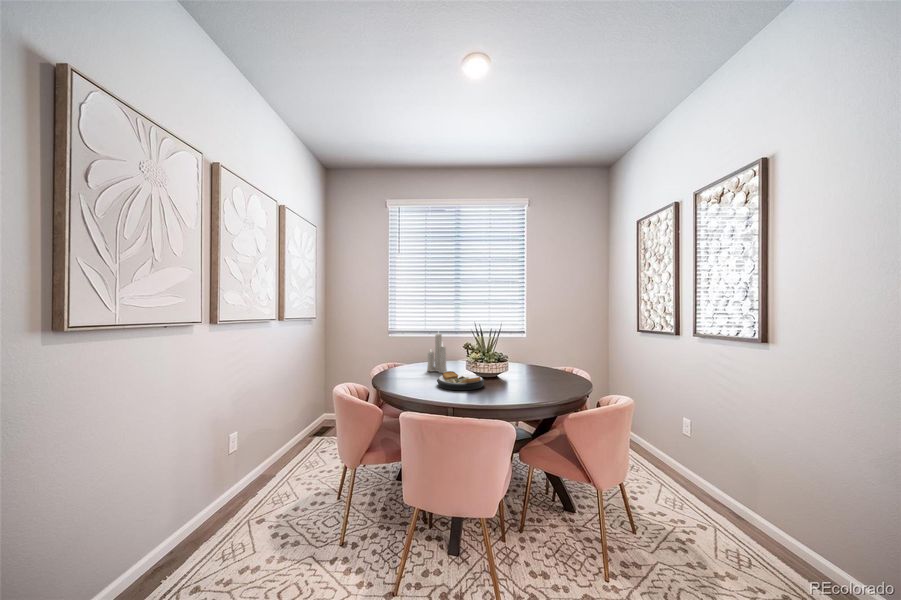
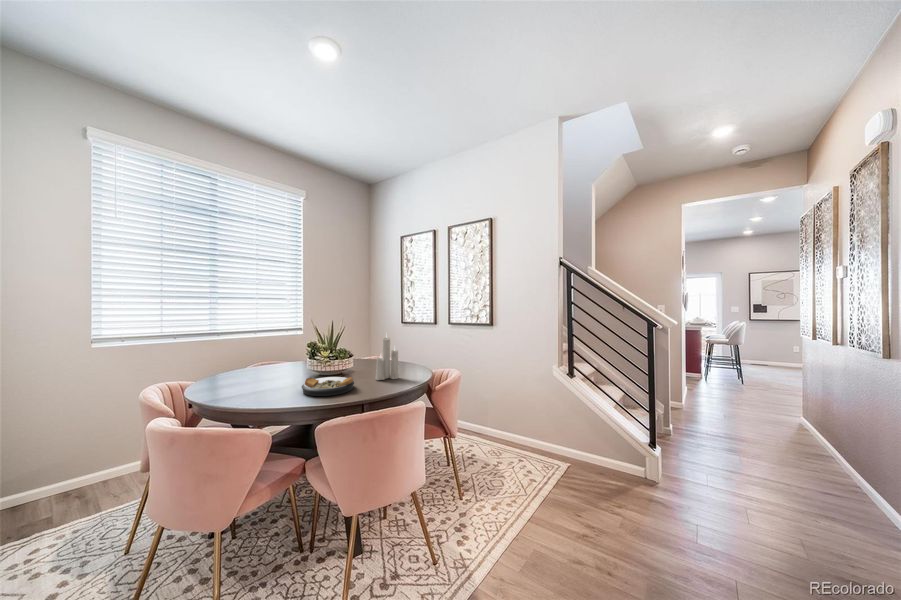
candle: present [427,334,447,373] -> present [376,335,399,380]

